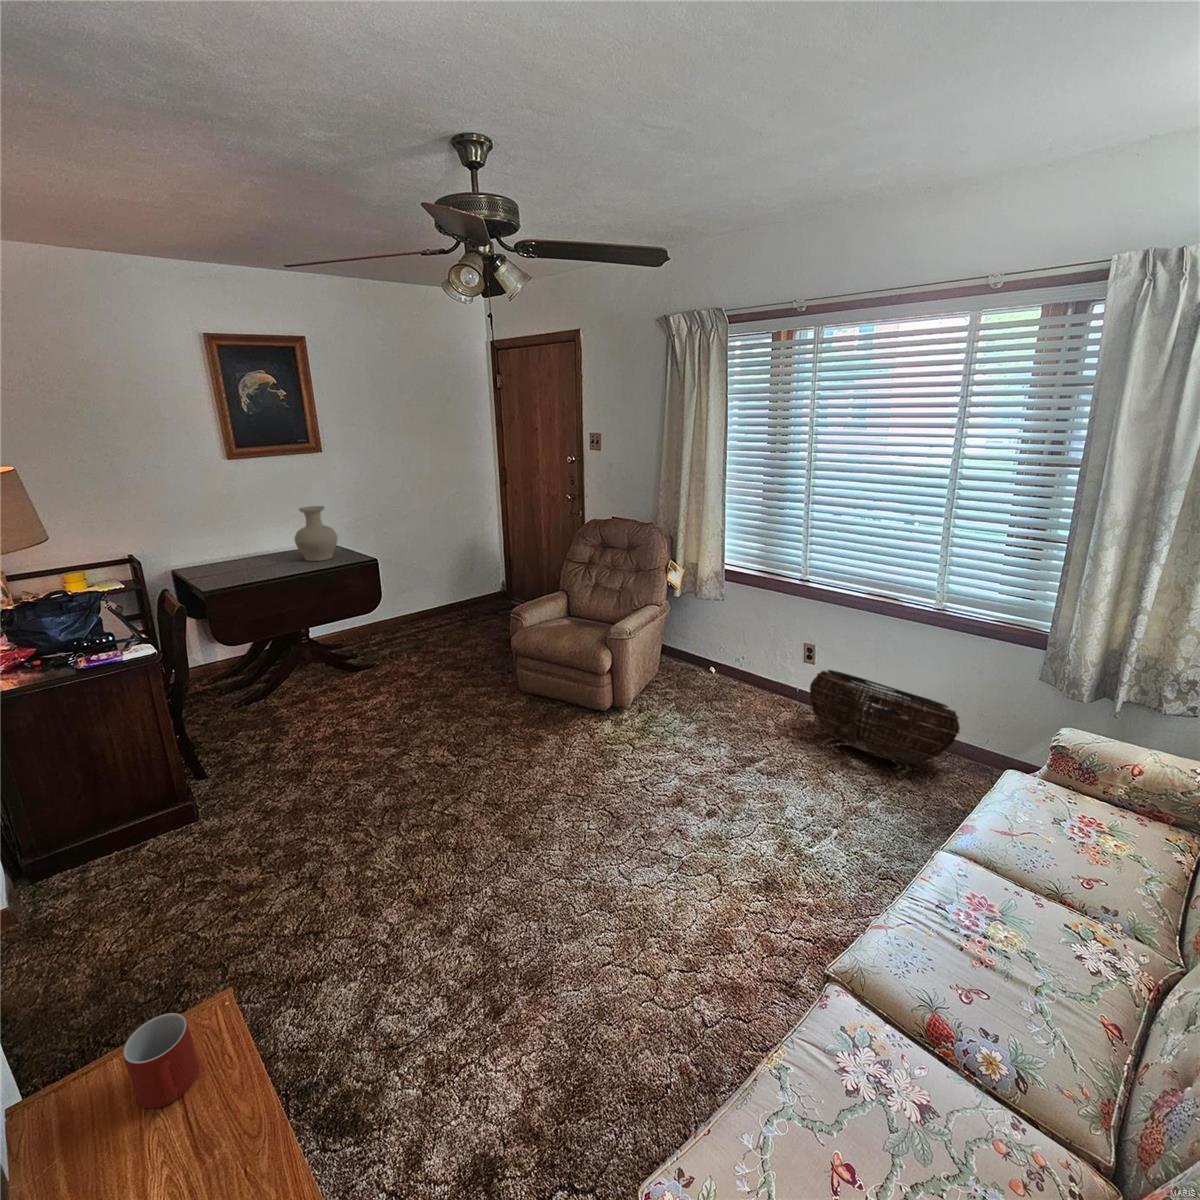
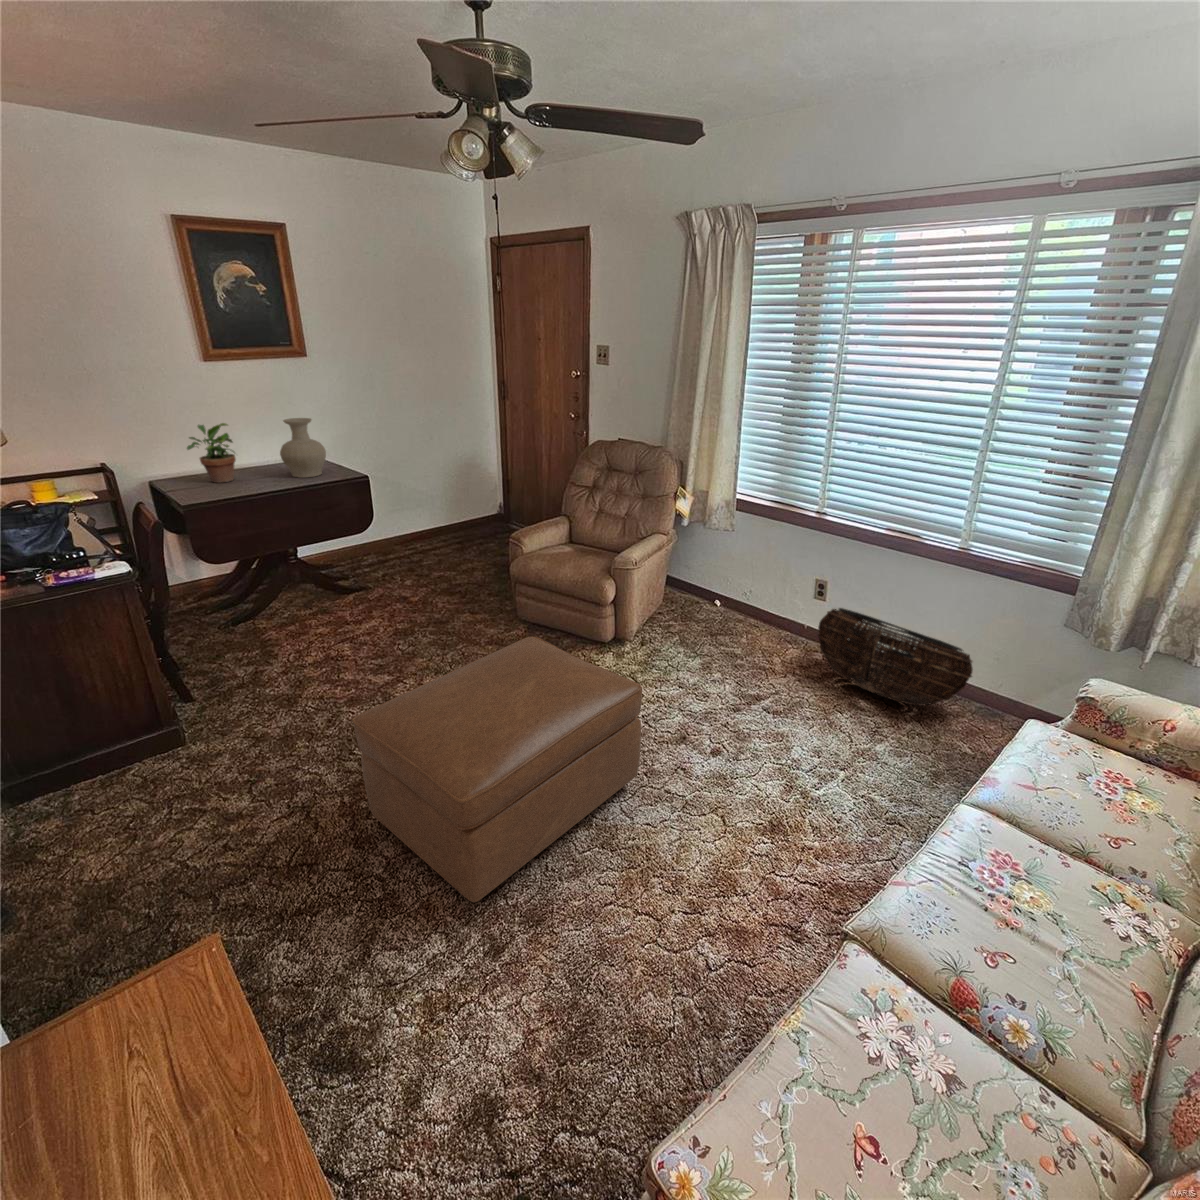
potted plant: none [208,513,255,568] -> present [187,423,236,483]
ottoman: none [359,704,637,965] -> present [352,637,642,903]
mug: present [123,1013,199,1108] -> none [96,969,182,1067]

